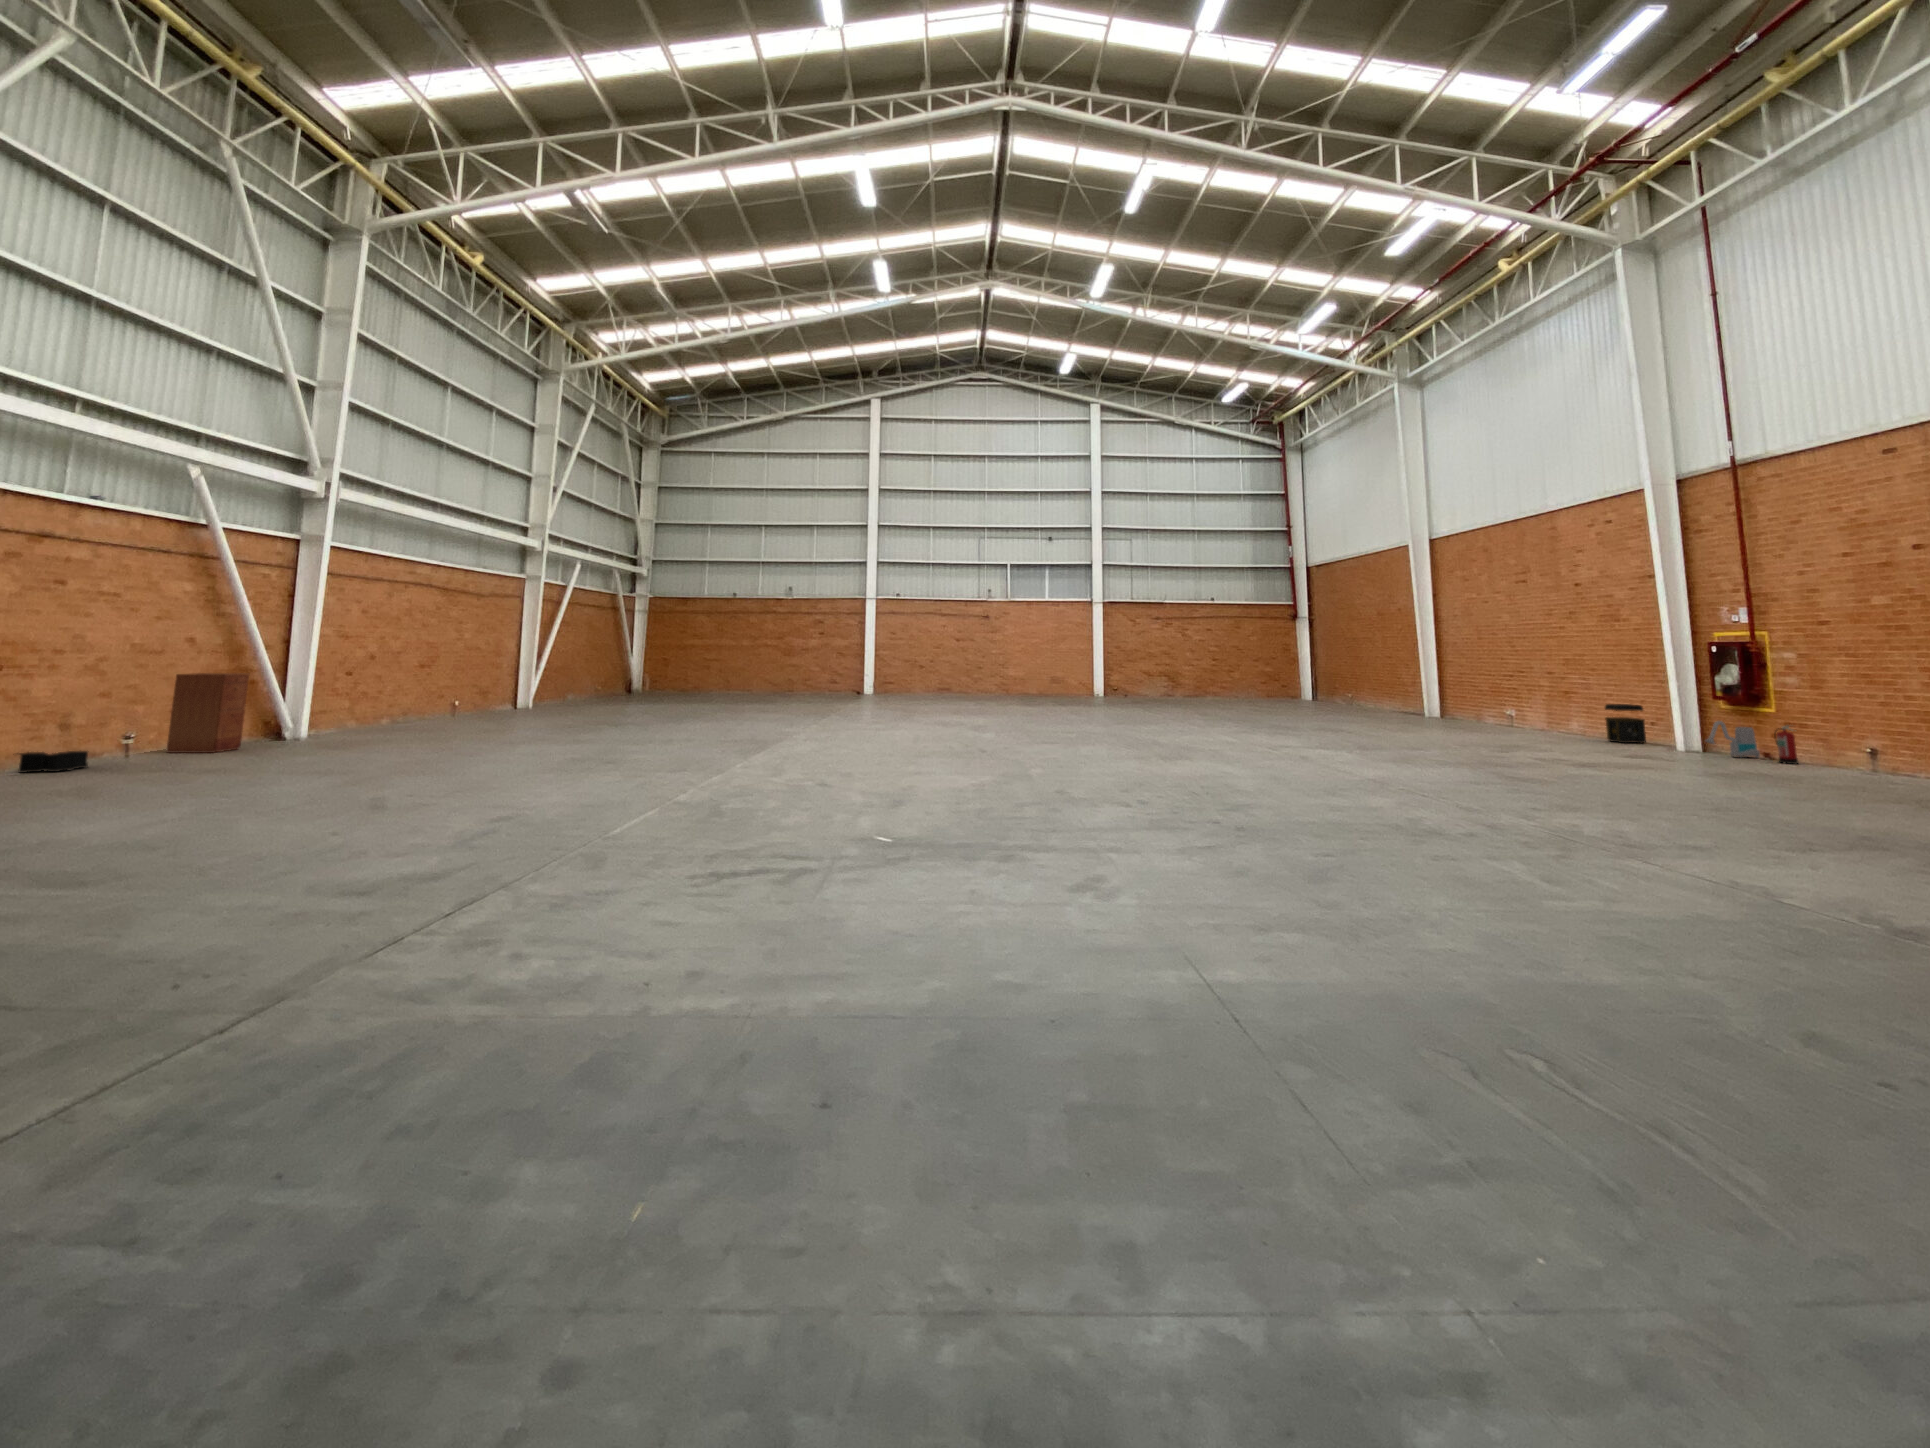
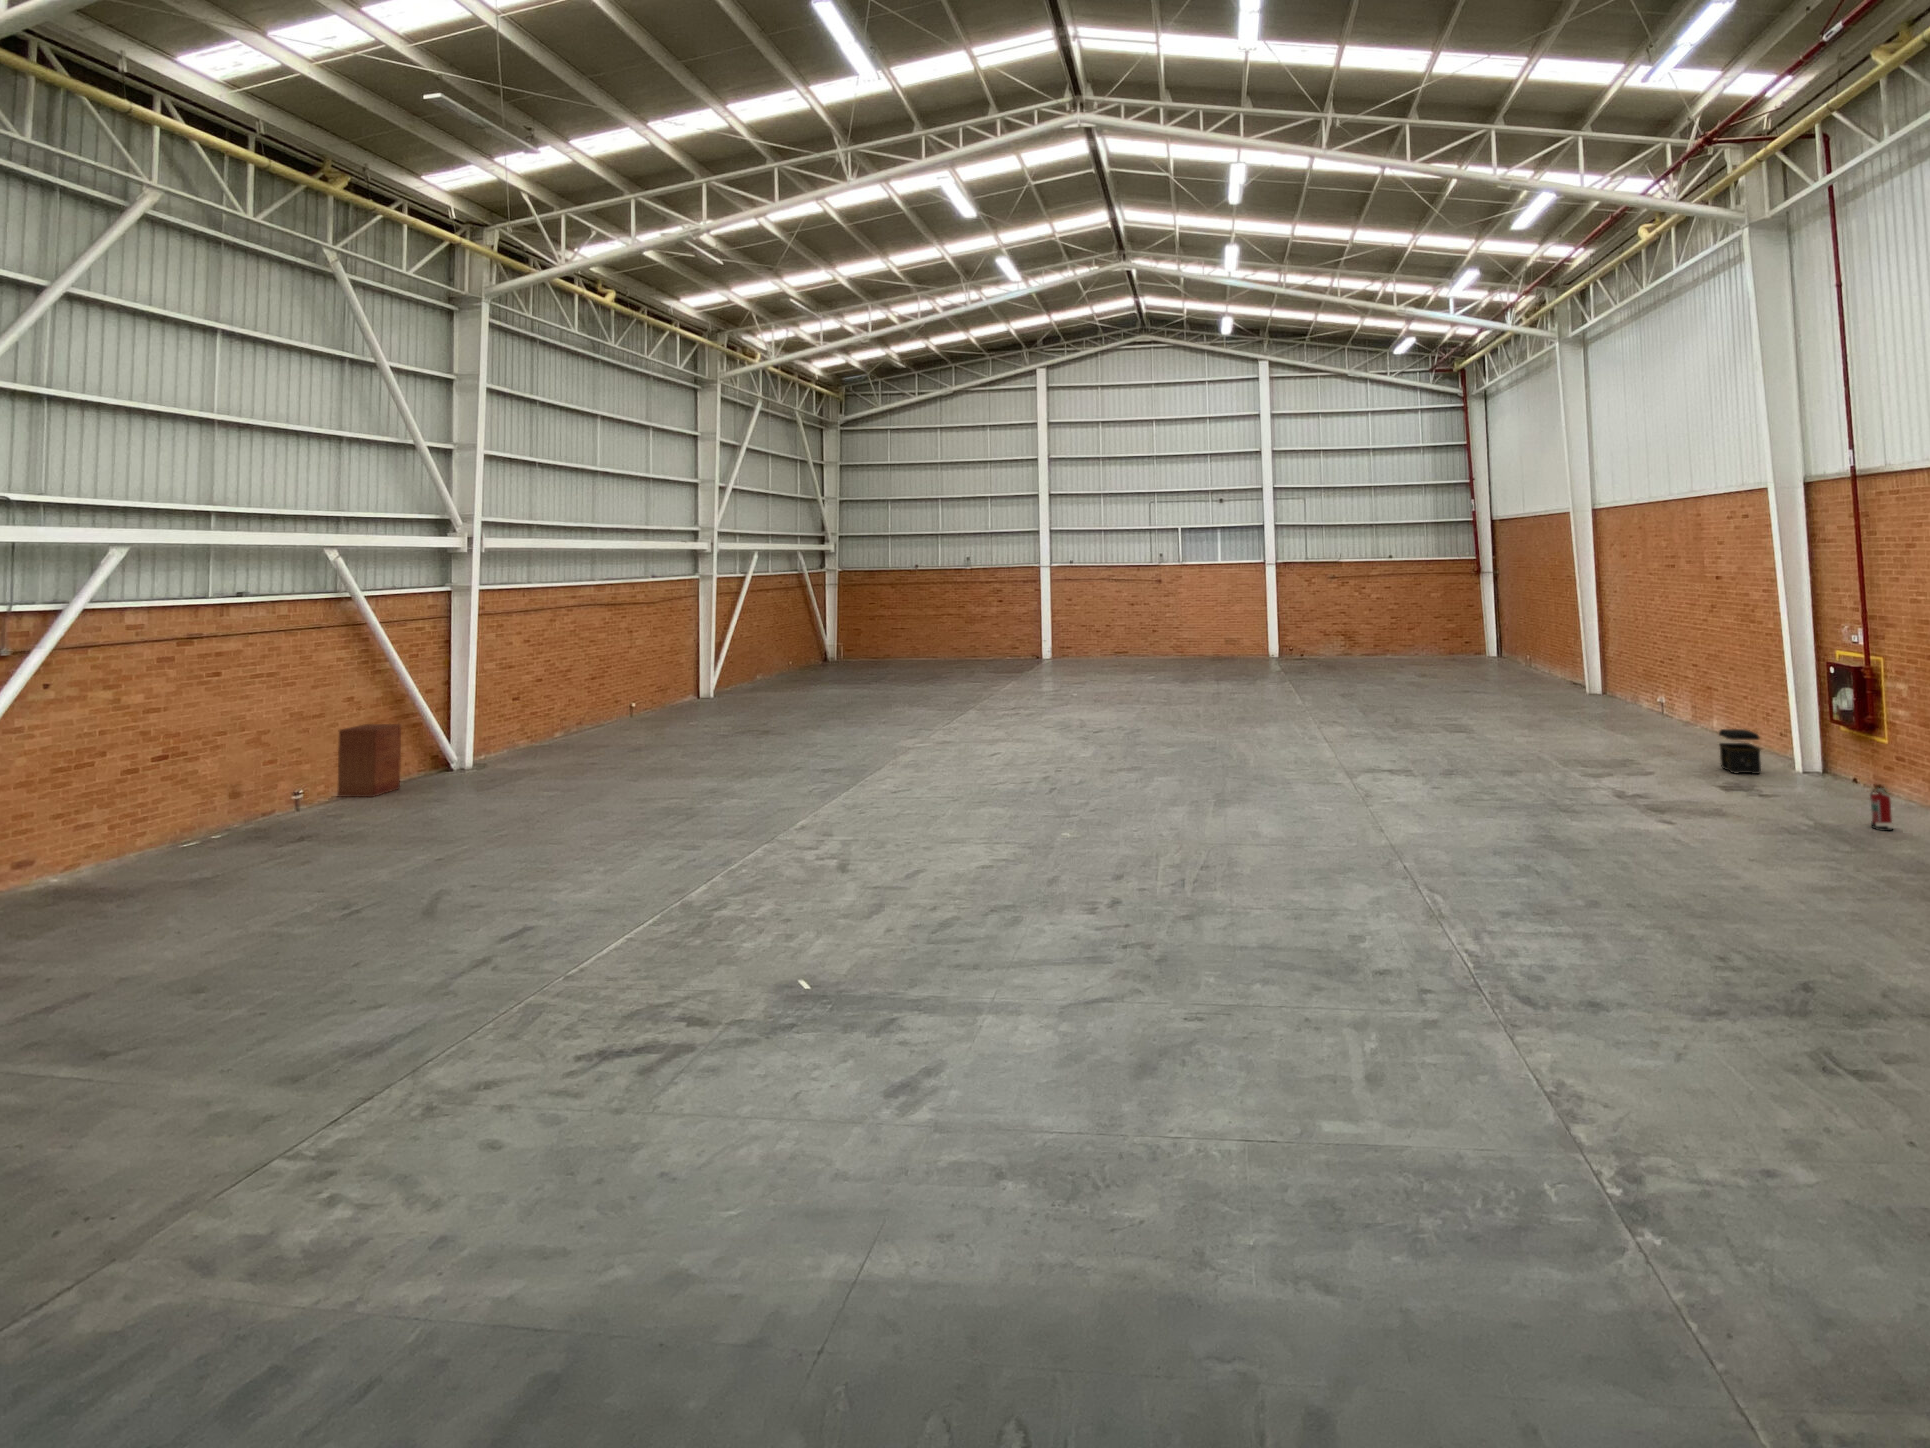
vacuum cleaner: present [1705,721,1760,758] -> none [1797,773,1860,815]
storage bin: present [19,751,88,773] -> none [190,814,254,839]

